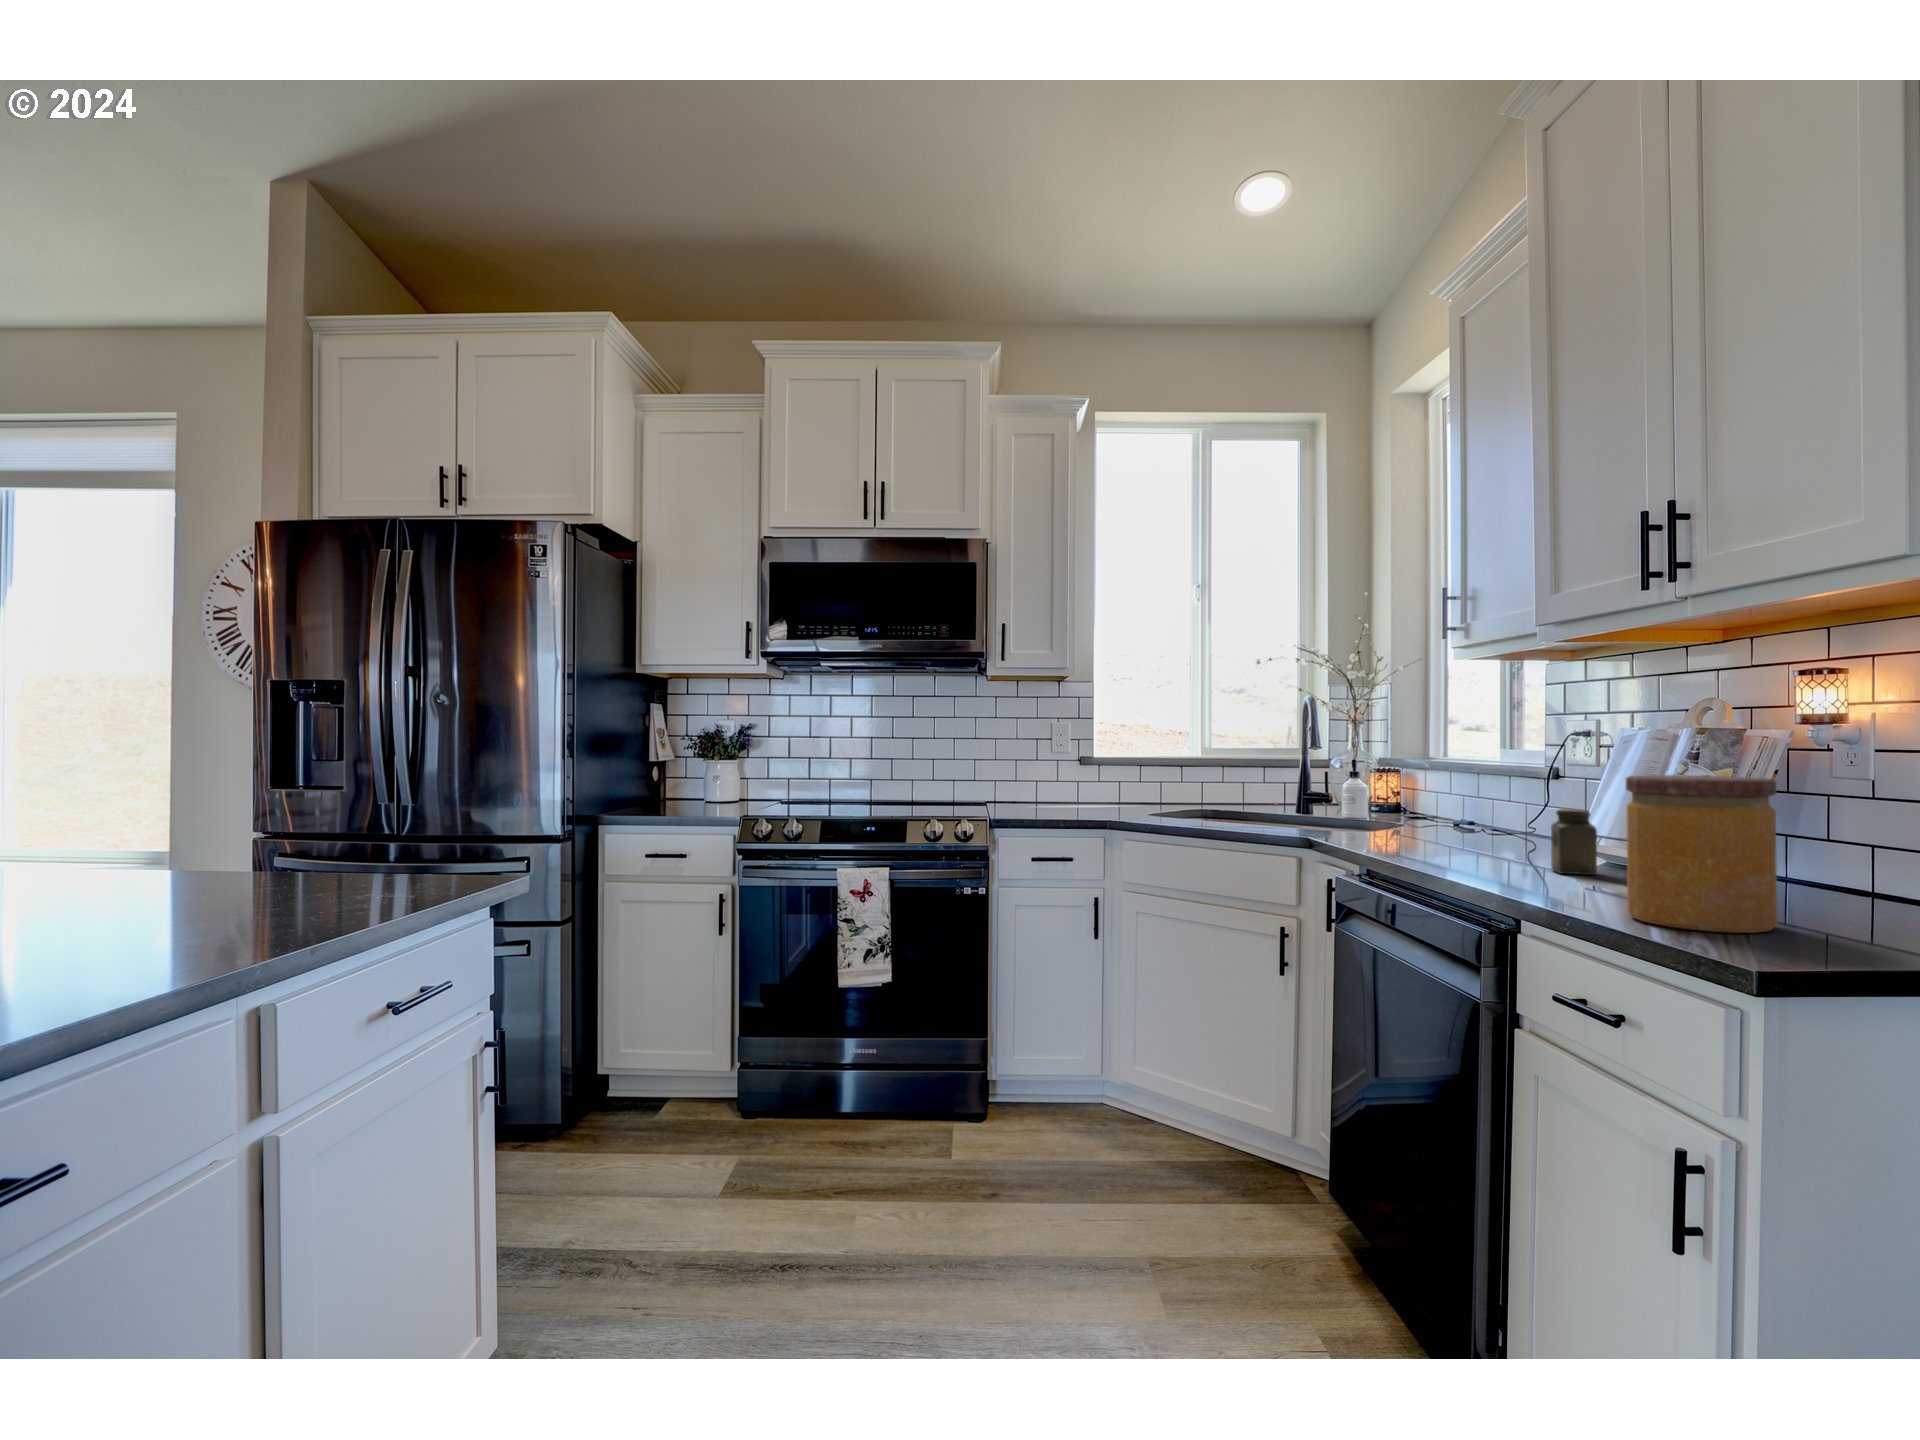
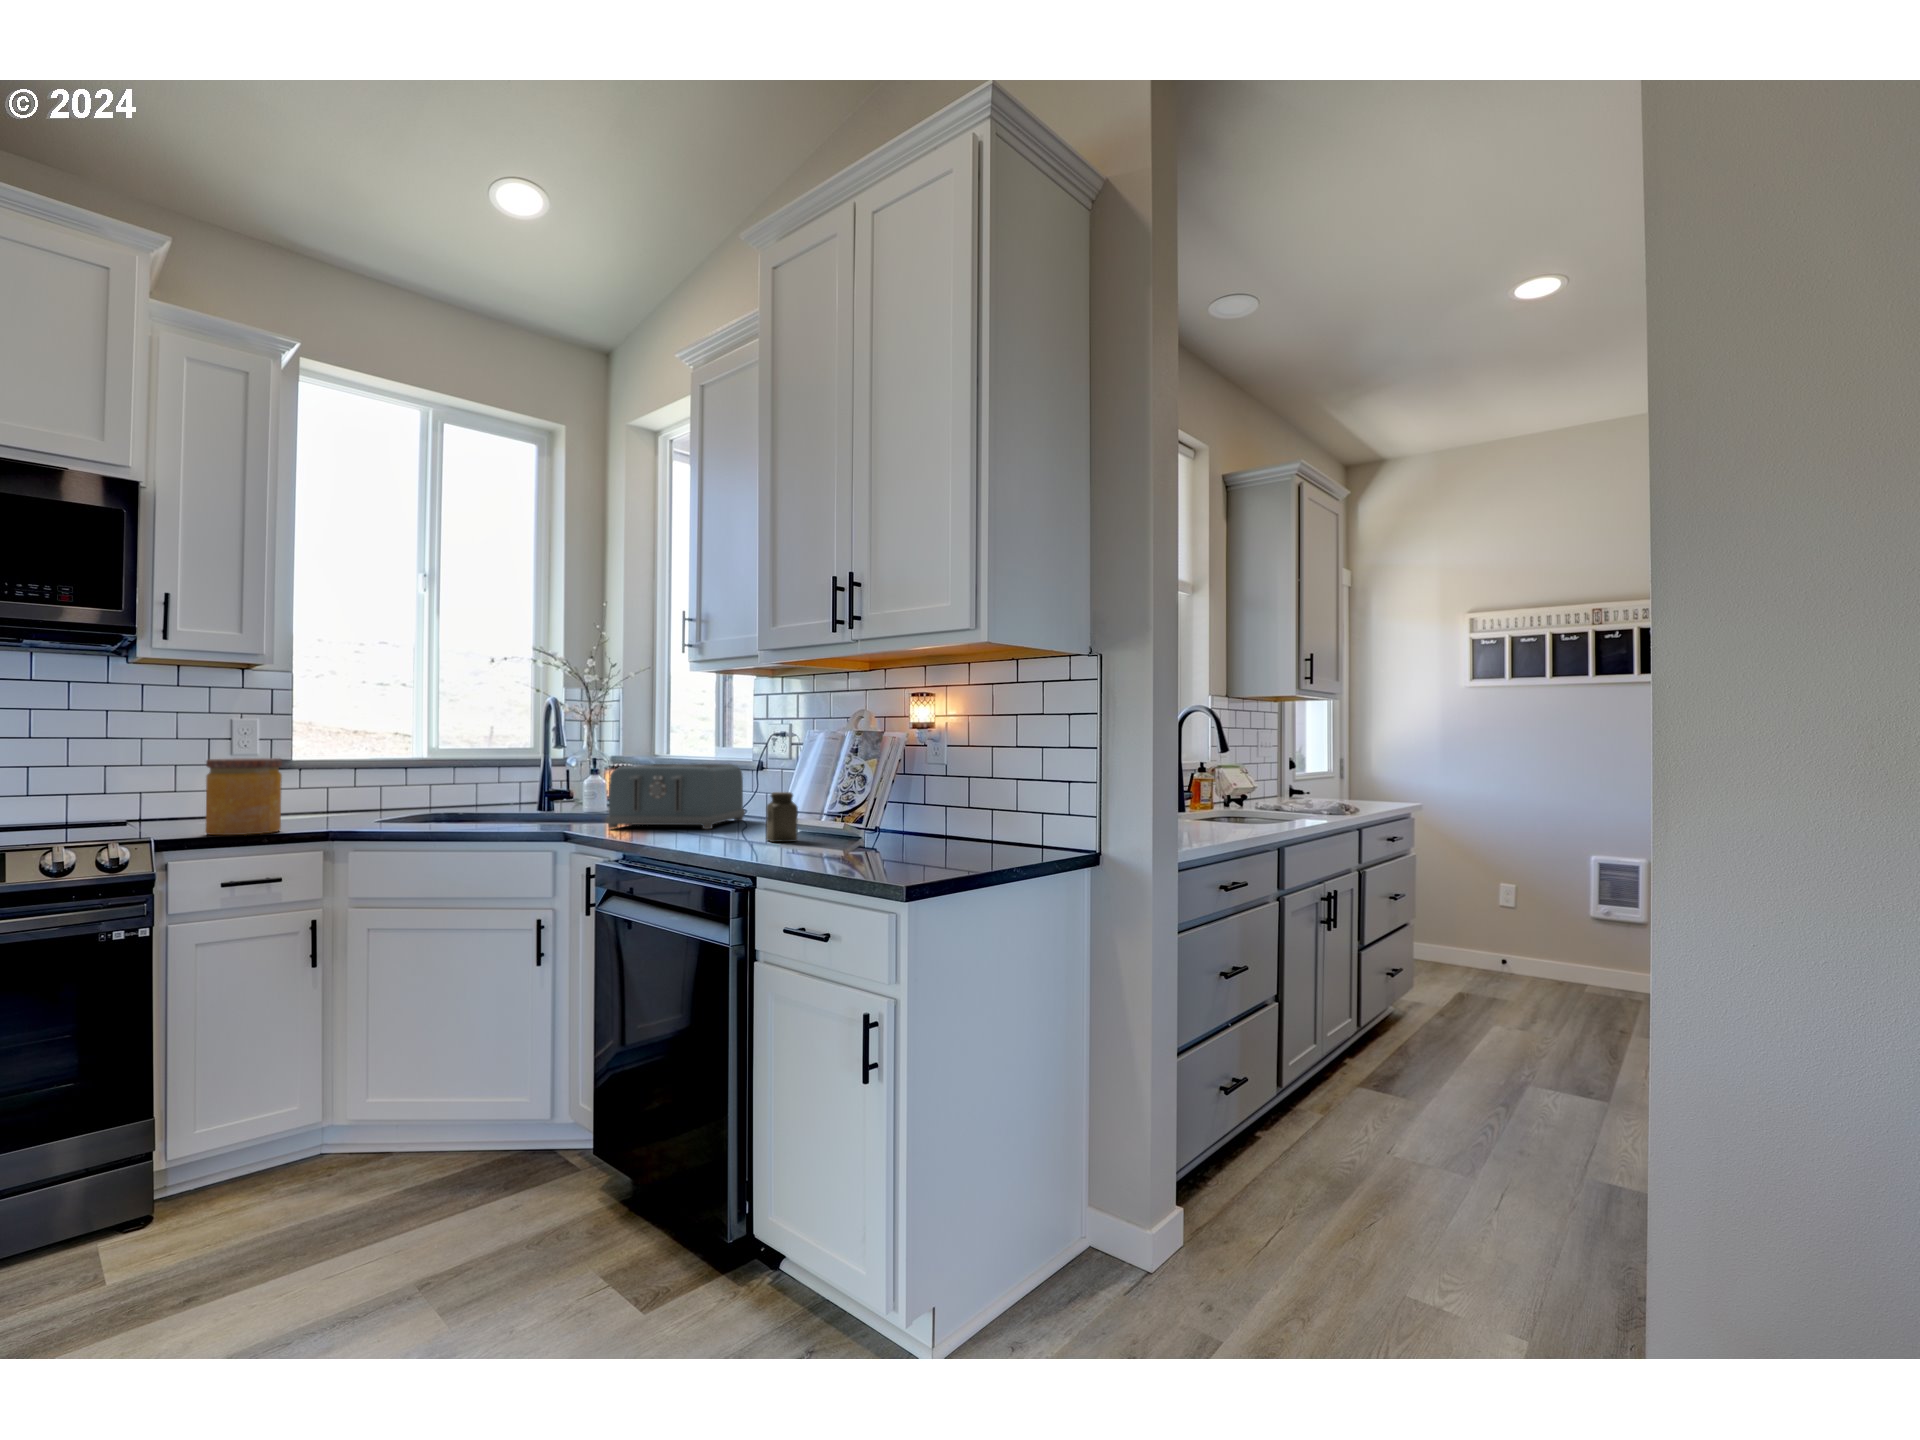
toaster: none [1357,769,1536,849] -> present [606,764,745,829]
jar: present [1626,775,1777,933] -> present [205,758,282,835]

